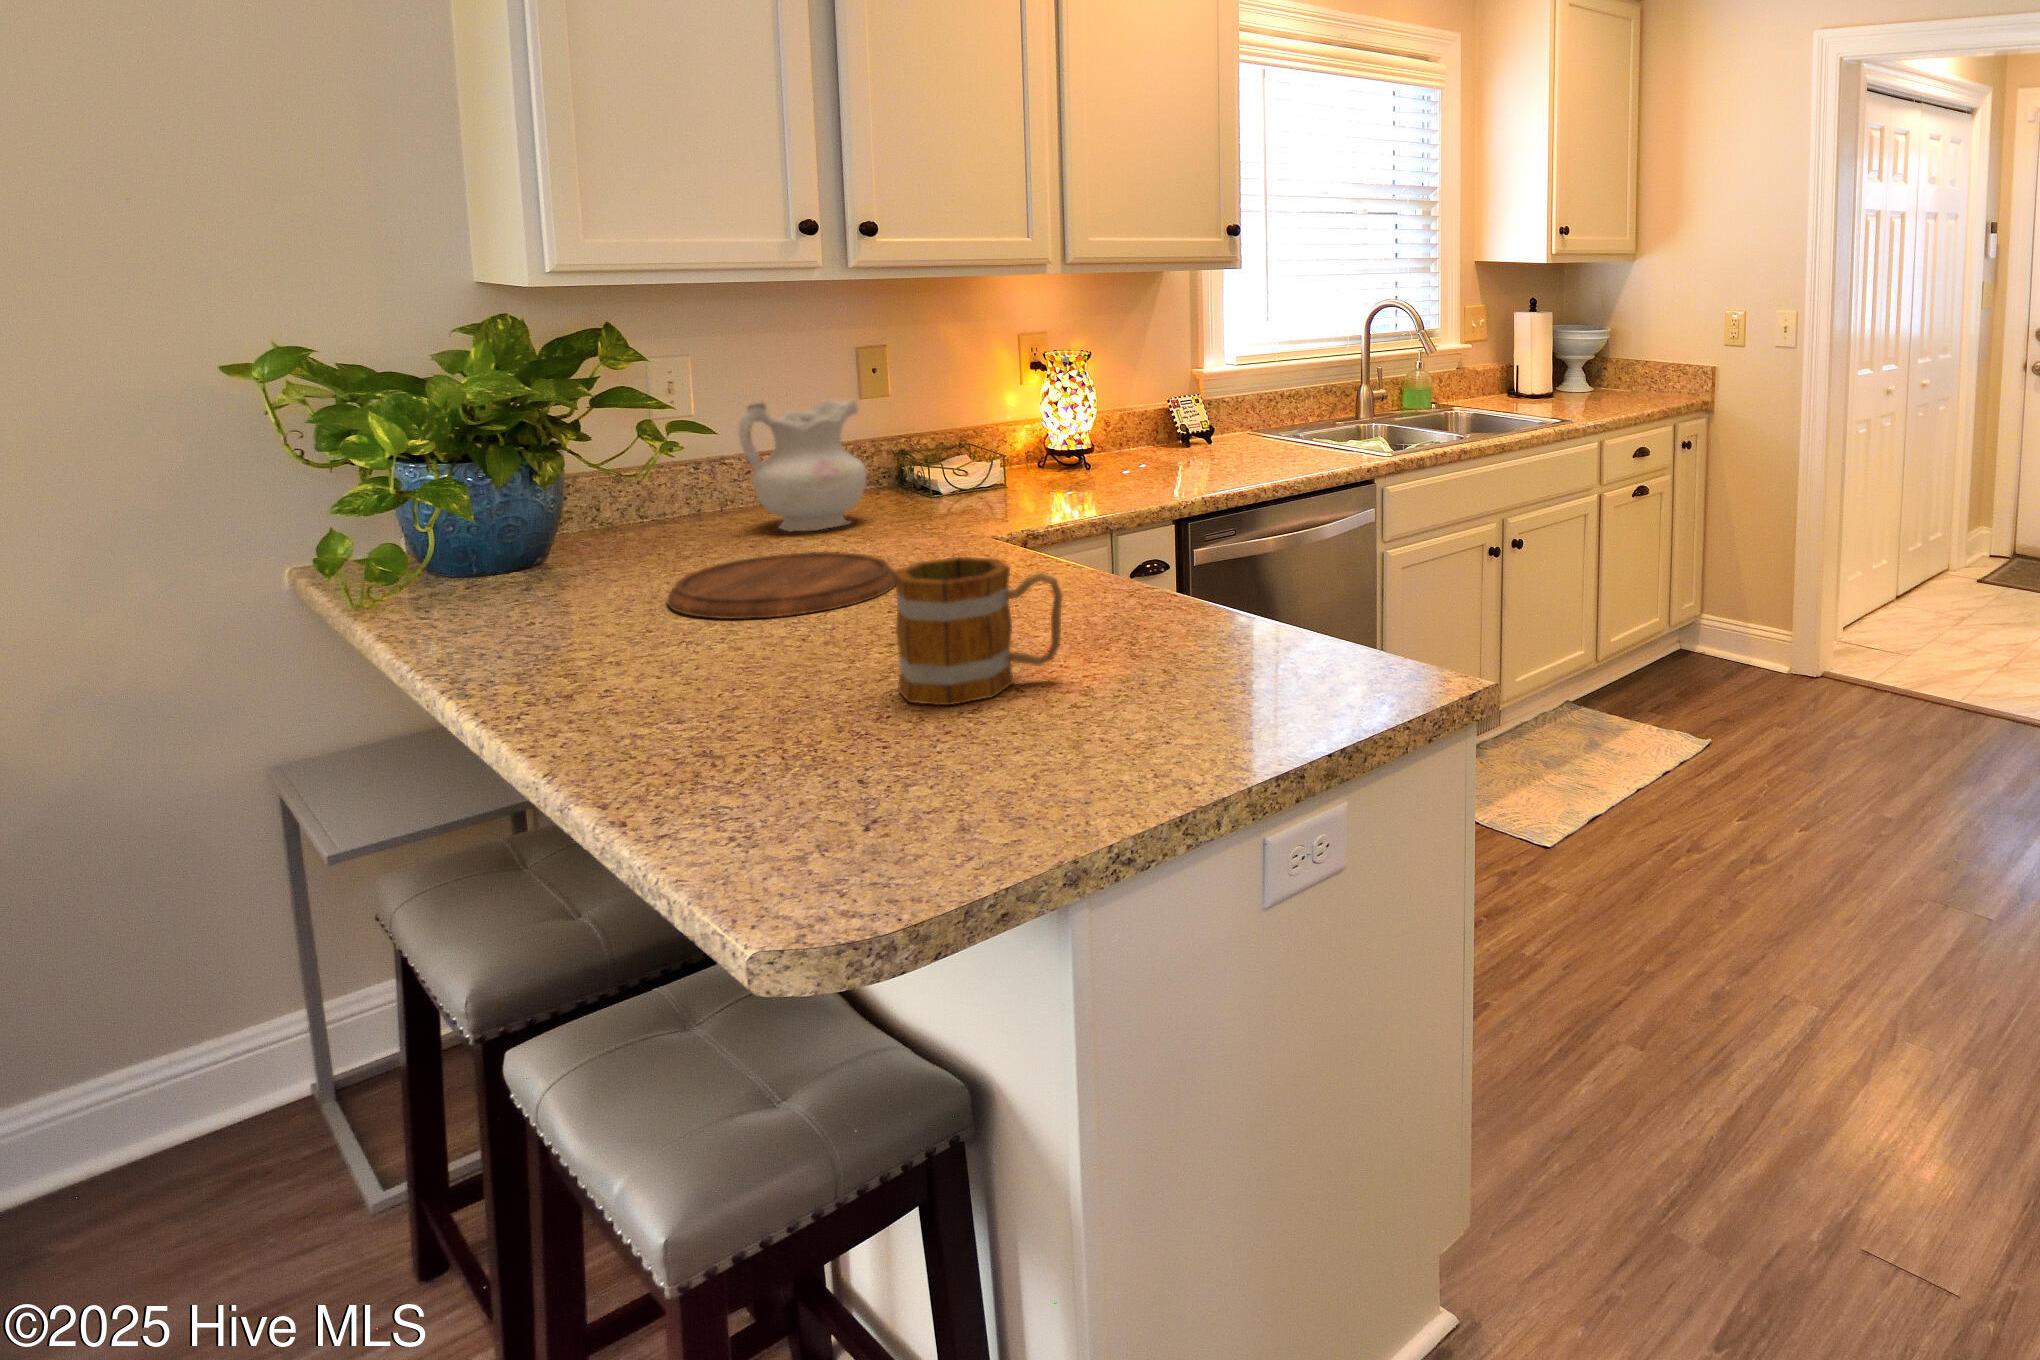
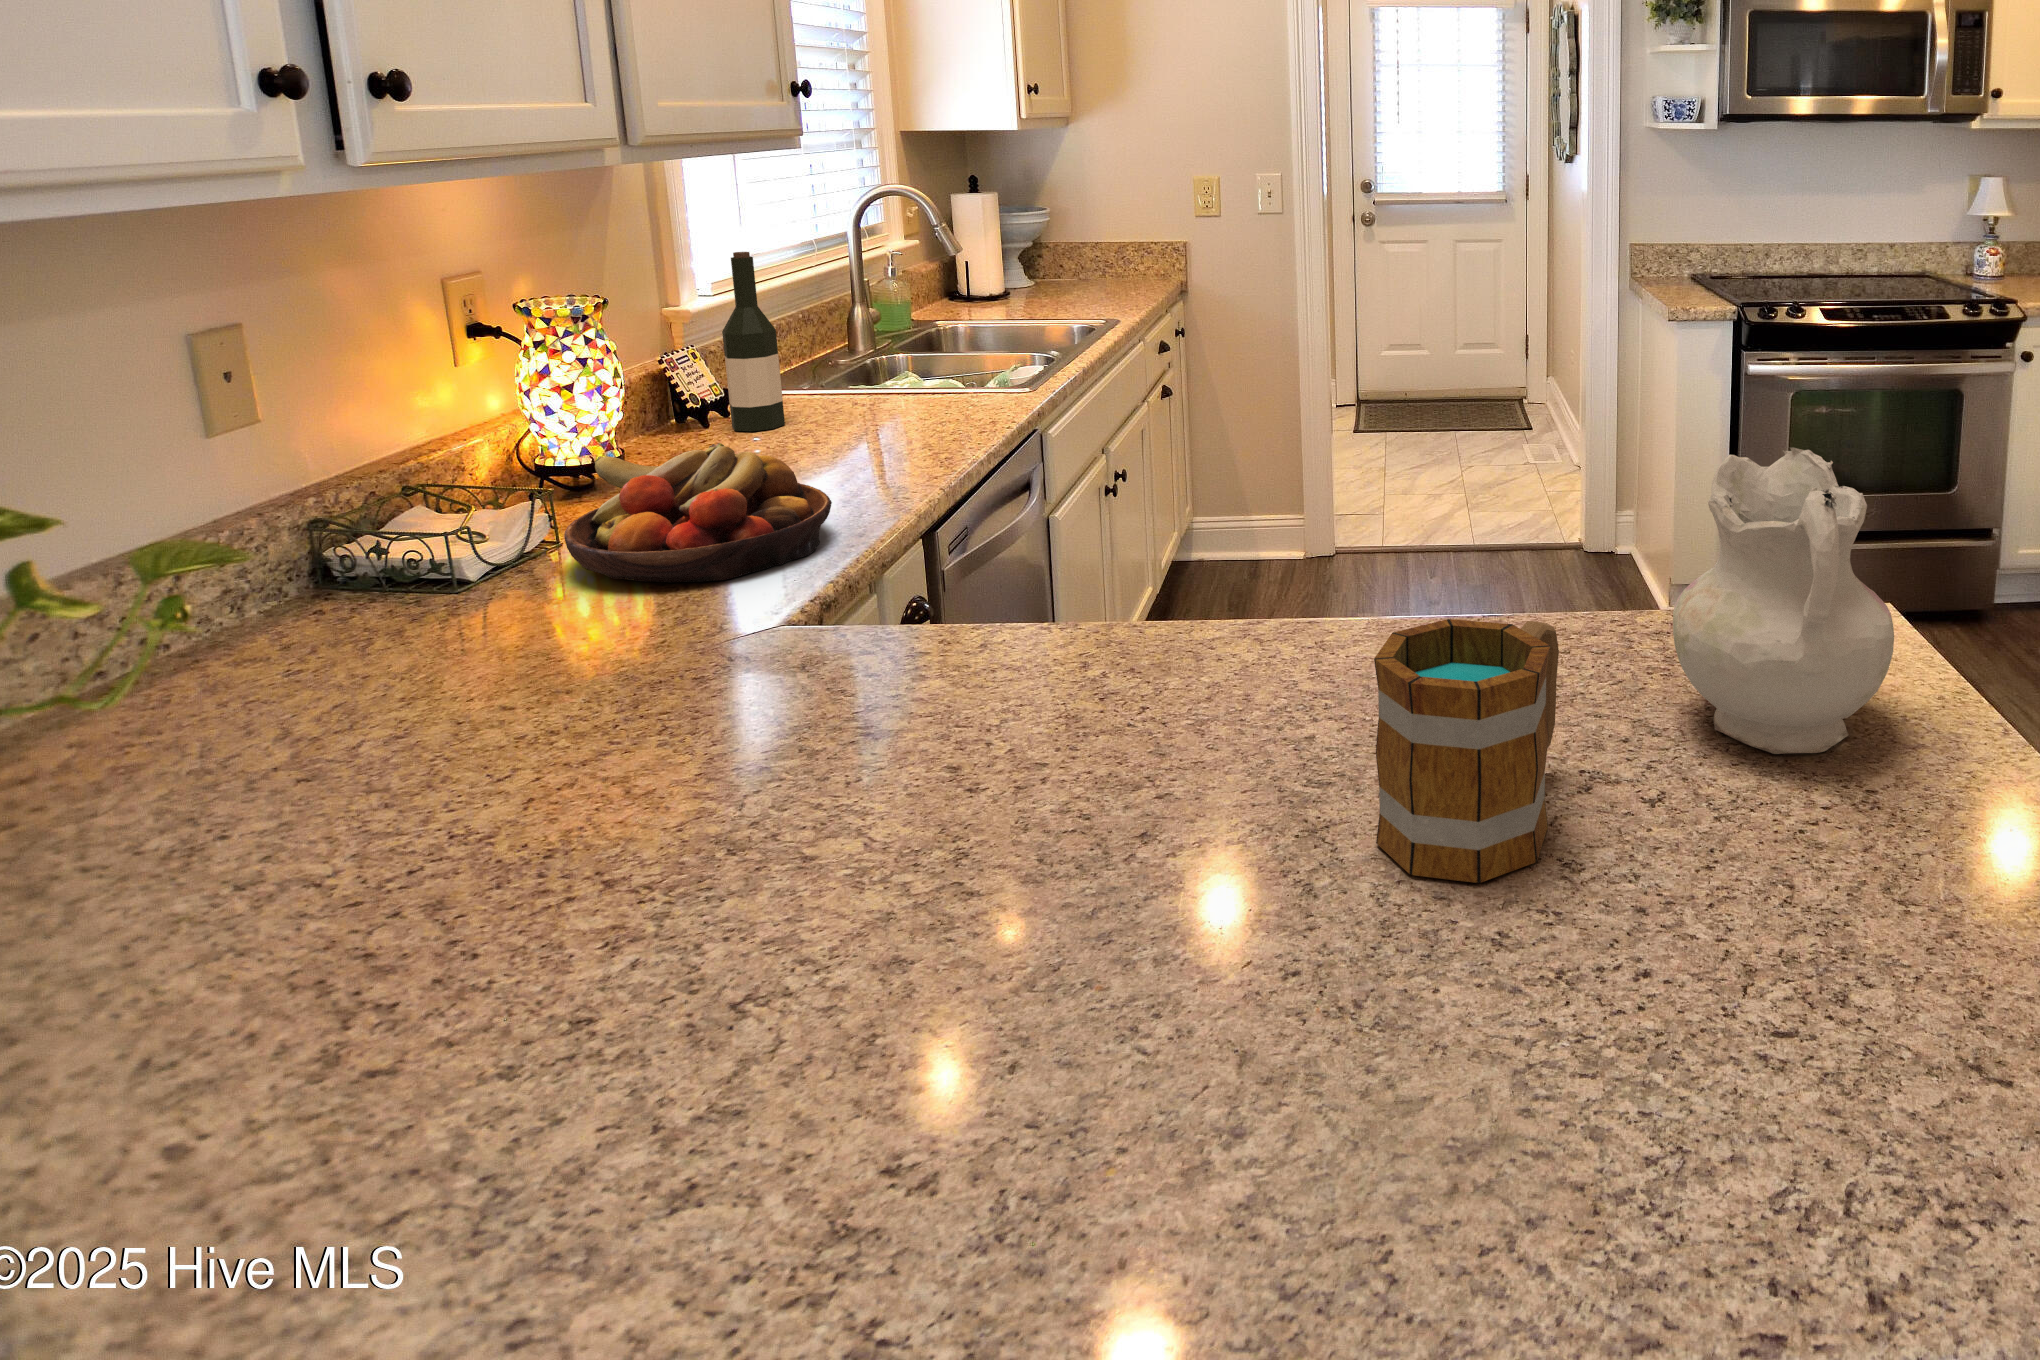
wine bottle: none [1194,335,1228,455] -> present [722,252,785,431]
ceramic pitcher: present [739,399,867,531] -> present [1673,448,1894,754]
fruit bowl: none [961,441,1109,516] -> present [564,443,832,583]
cutting board: present [667,552,895,619] -> none [431,699,896,926]

